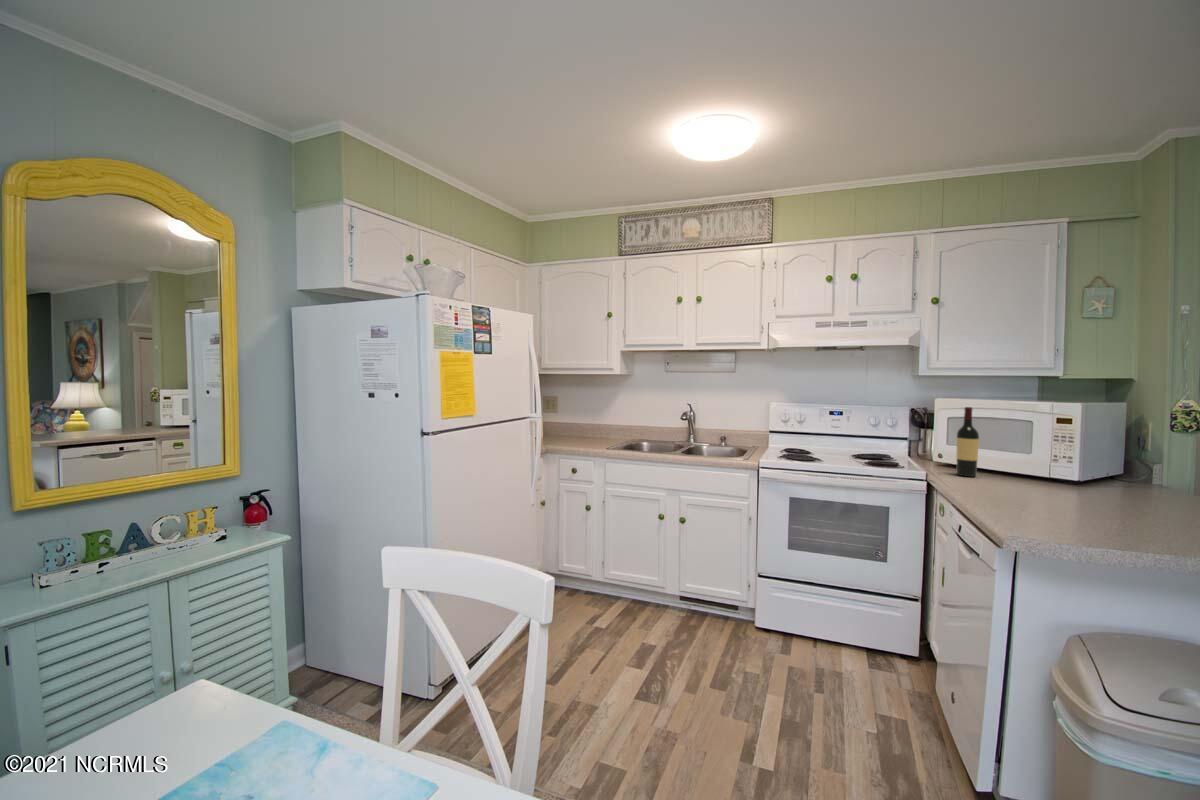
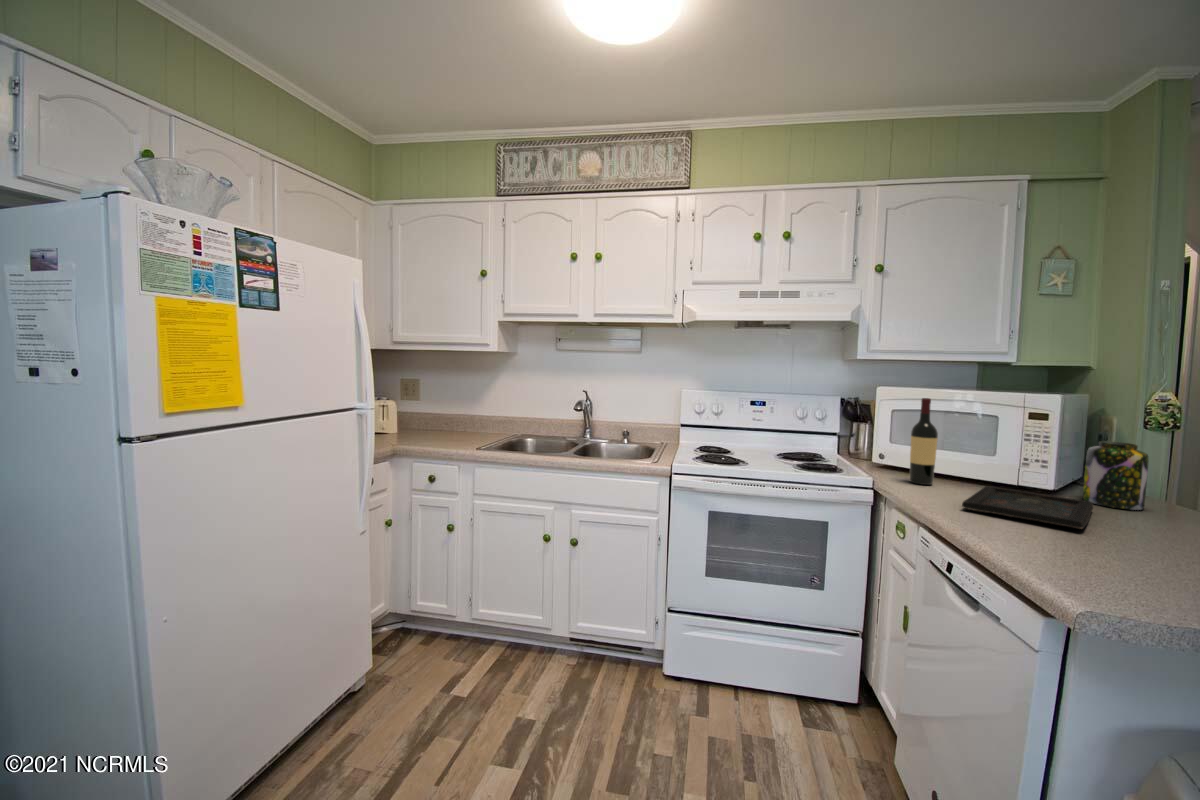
jar: none [1107,441,1159,496] -> present [1083,441,1149,510]
tray: none [986,477,1105,504] -> present [962,486,1093,529]

